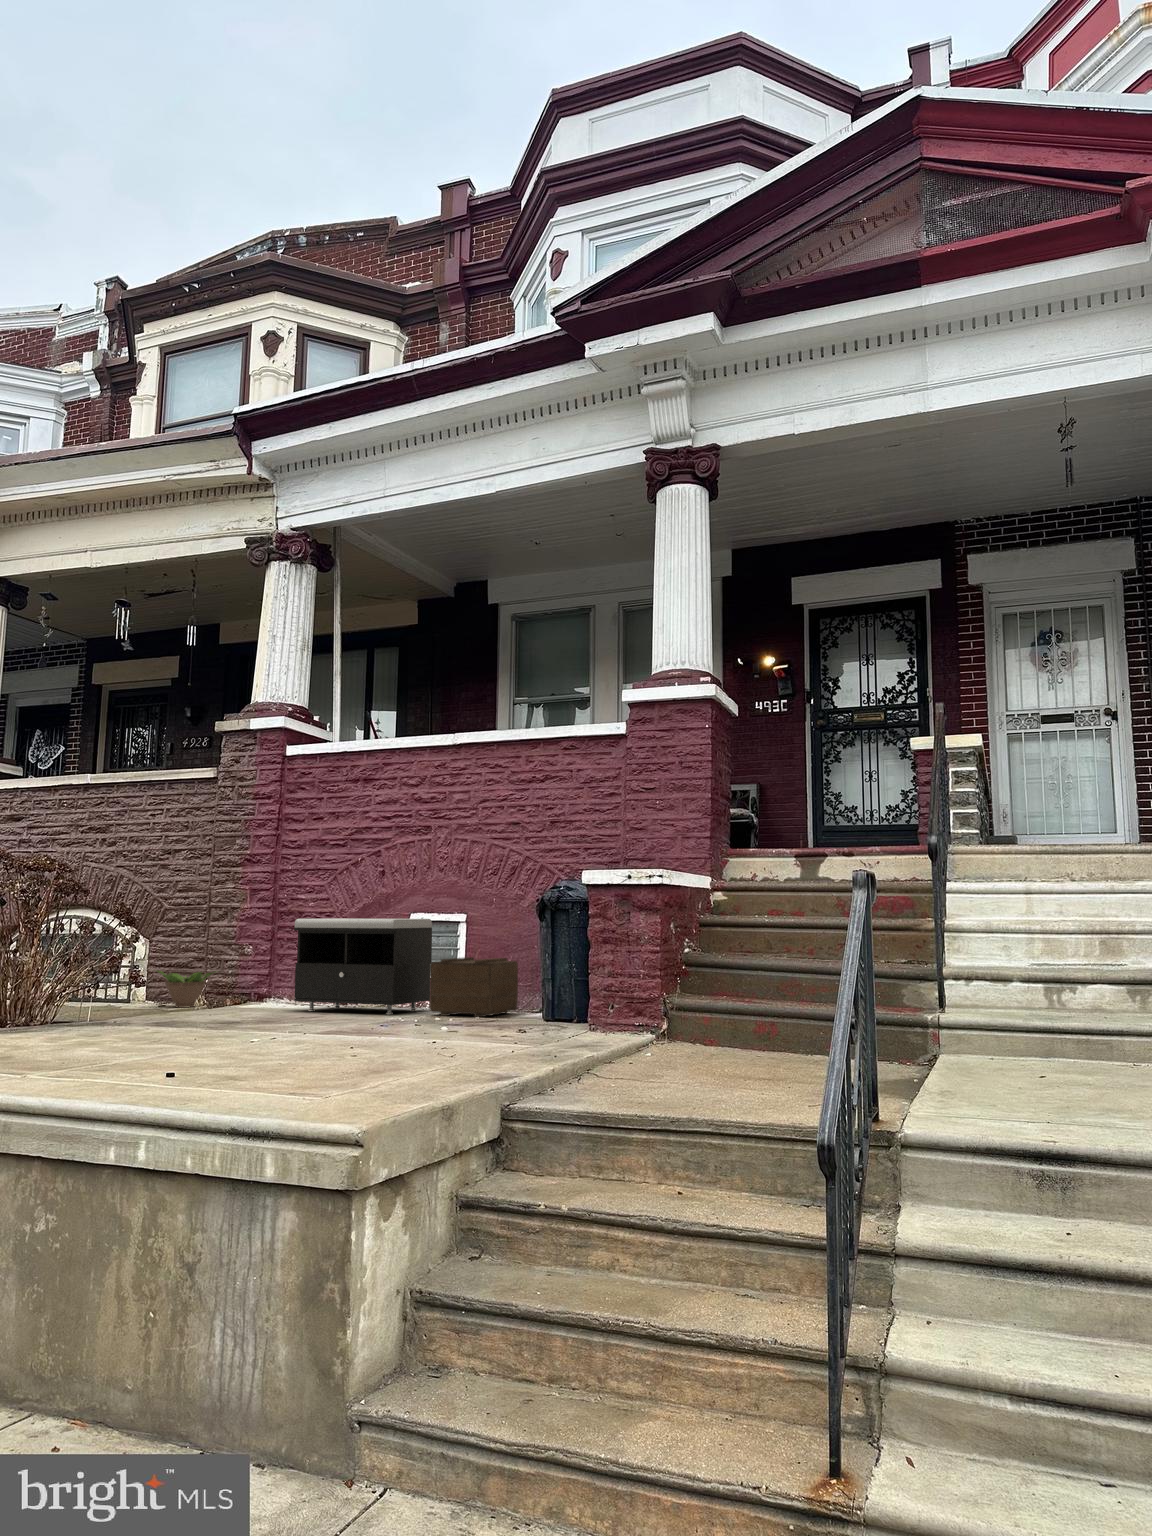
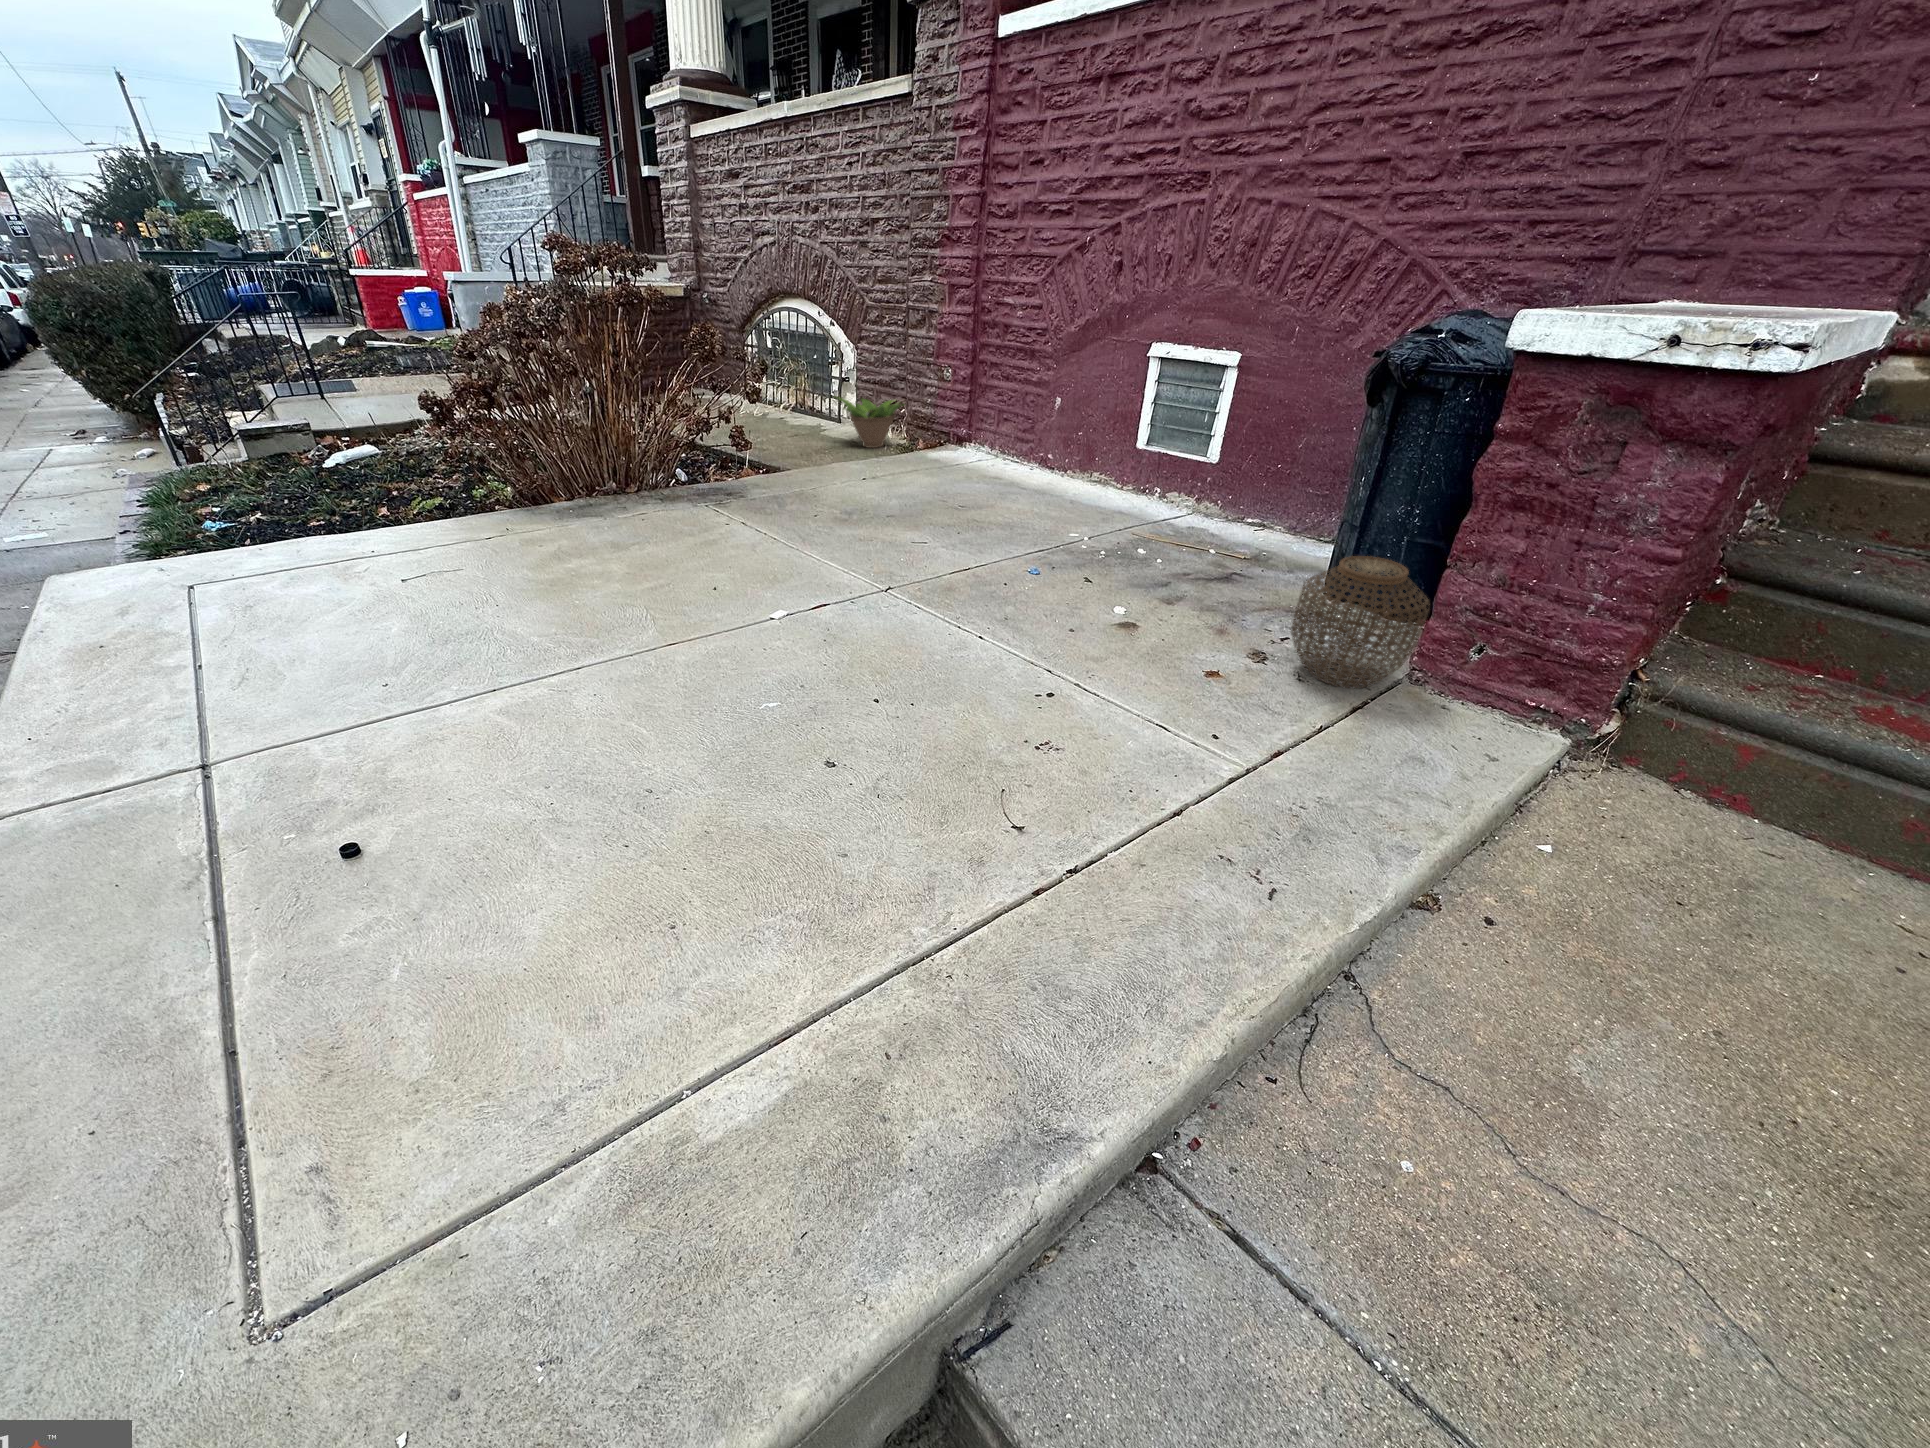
storage bench: present [294,918,432,1014] -> none [976,340,1181,511]
wooden crate: present [429,957,518,1017] -> none [1145,429,1311,548]
woven basket: none [530,972,584,1032] -> present [1291,556,1430,688]

